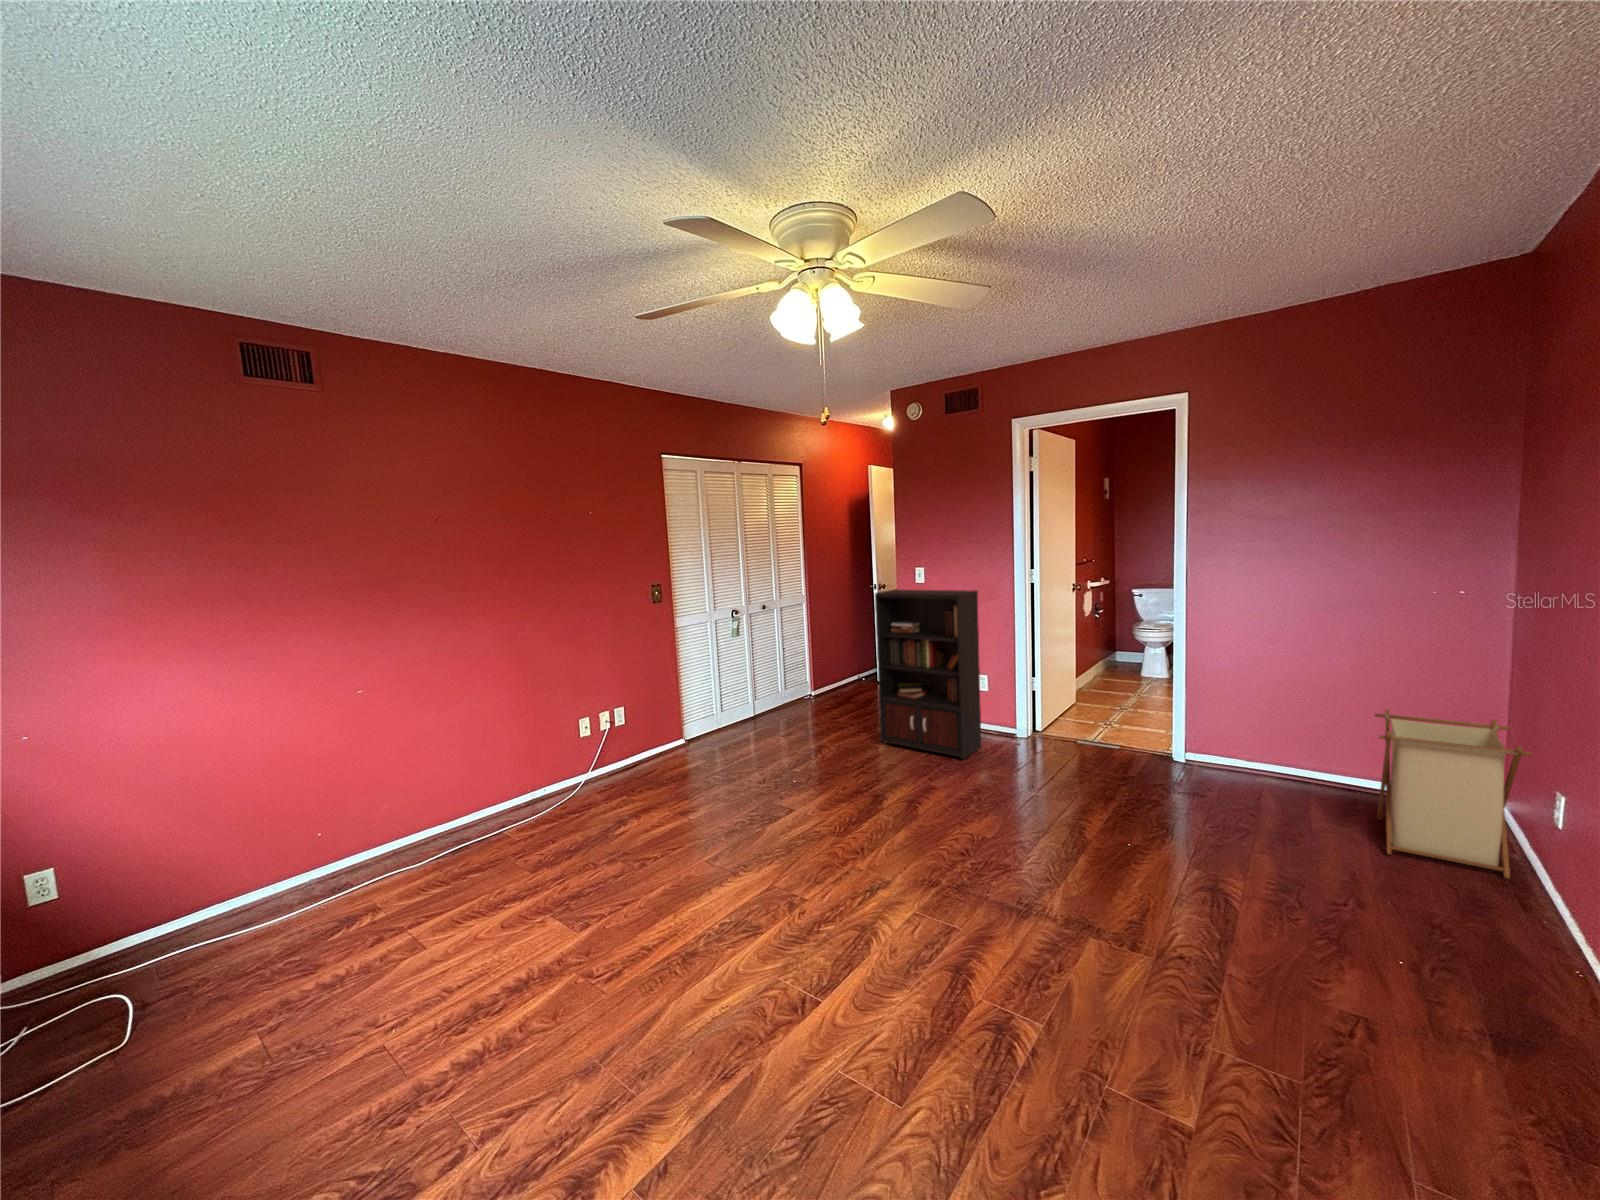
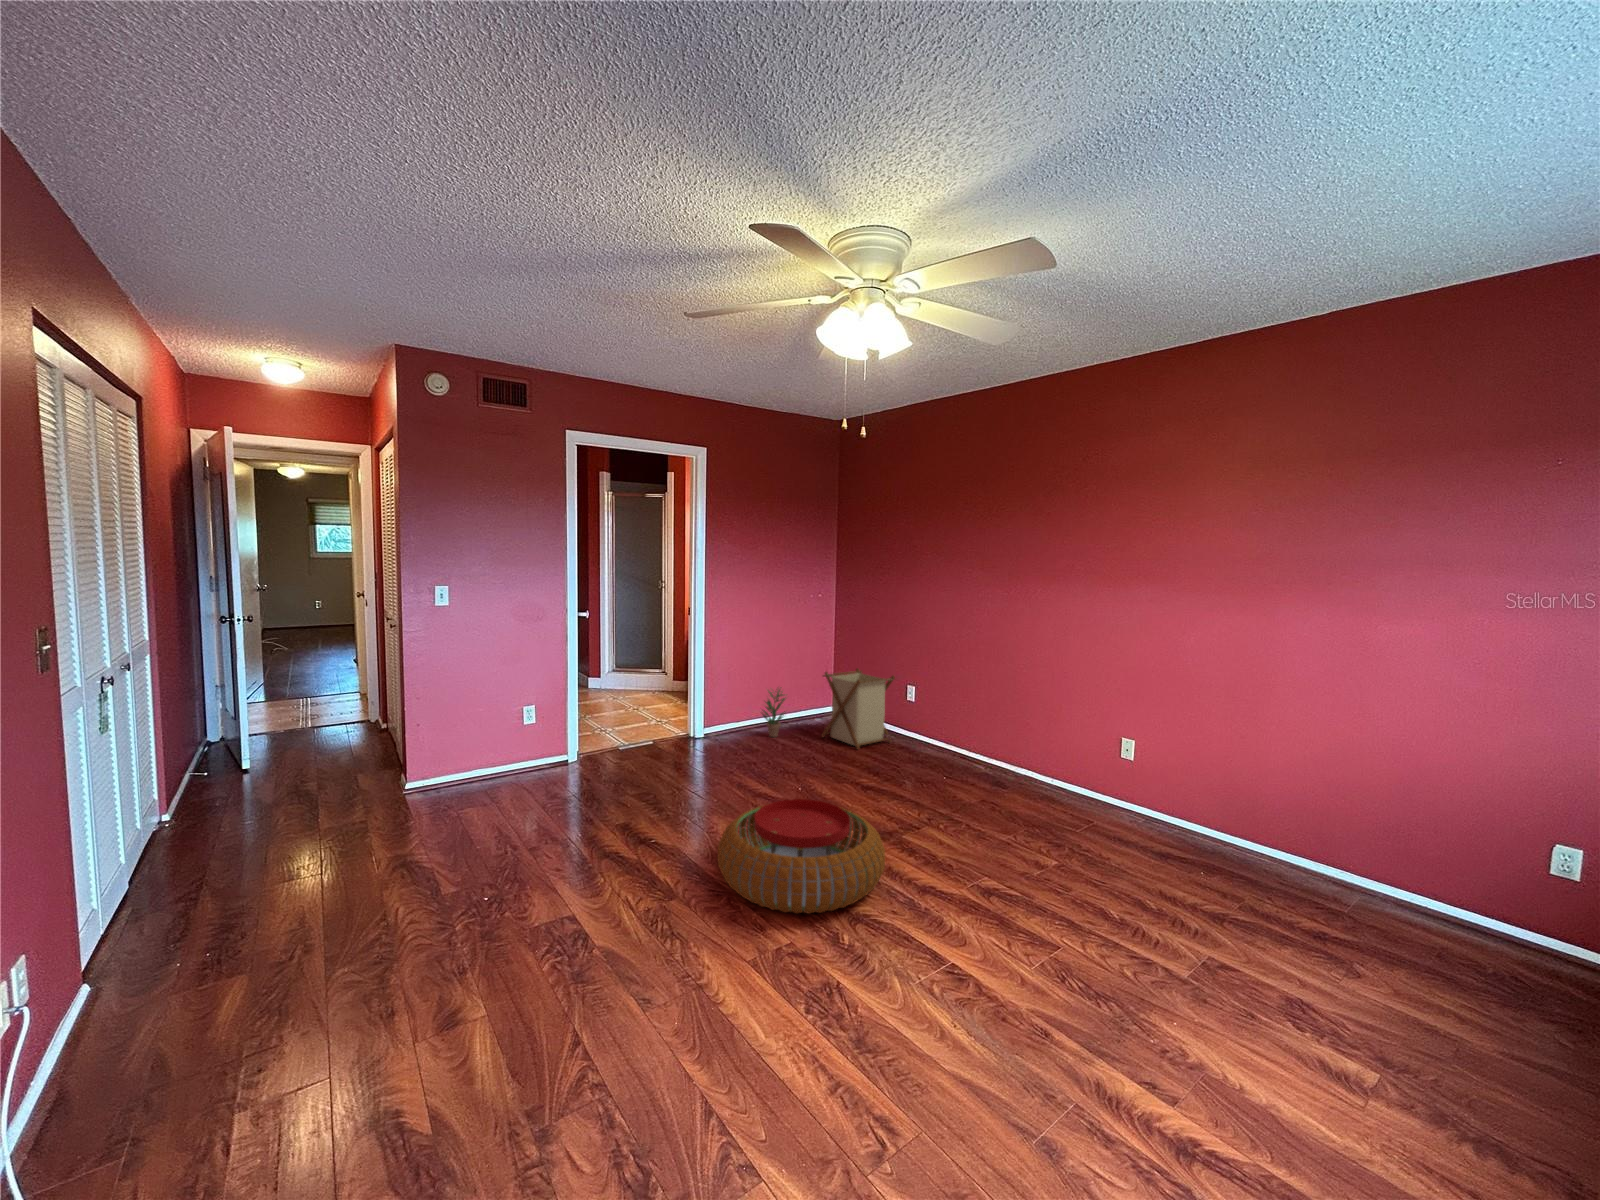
bookcase: present [875,589,1020,759] -> none [461,612,594,820]
potted plant: none [1269,711,1322,791] -> present [762,689,785,737]
pouf: none [833,800,1015,927] -> present [718,799,885,913]

